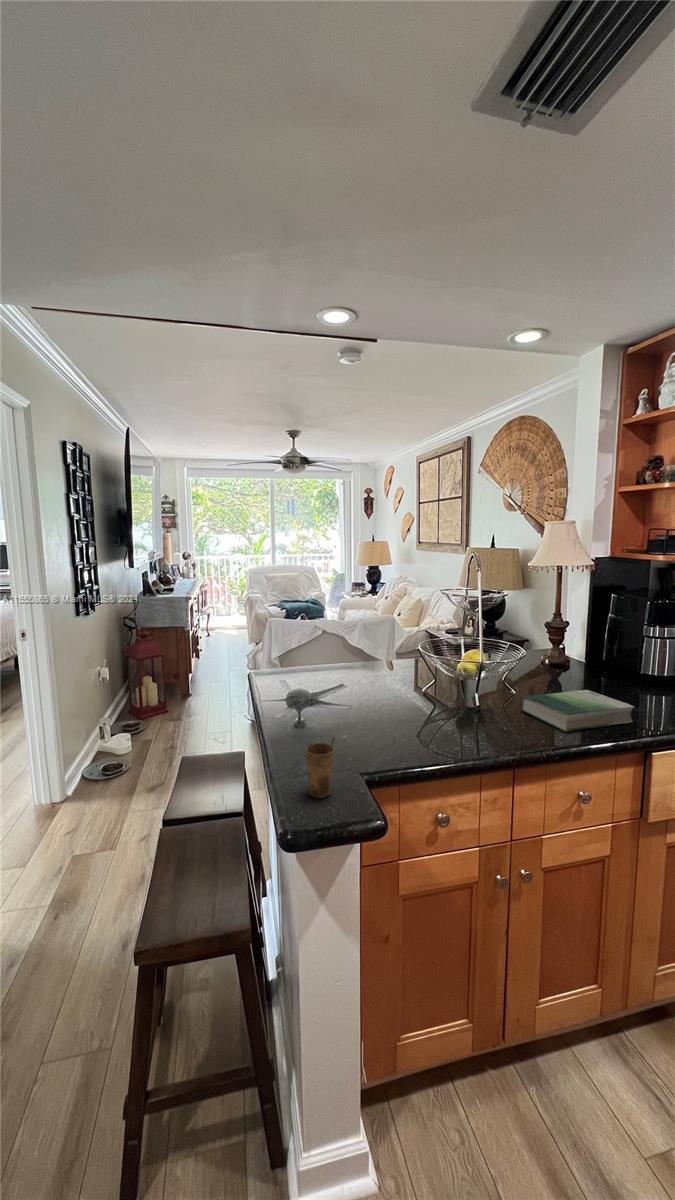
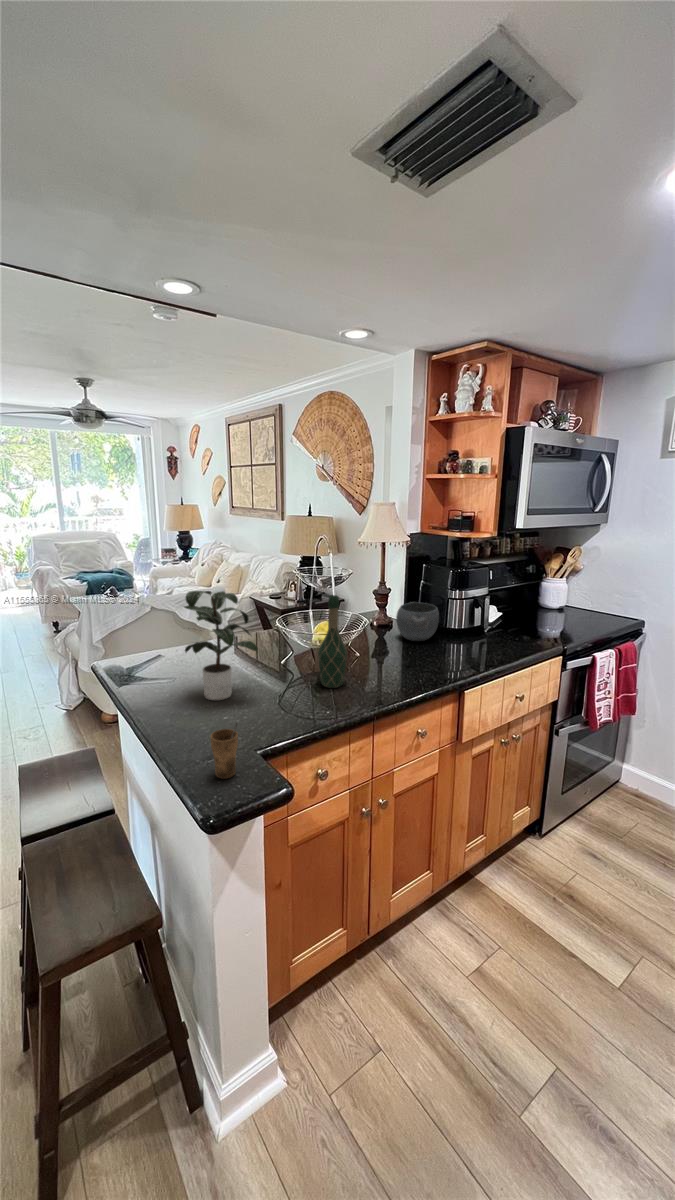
potted plant: none [302,601,408,718] -> present [184,591,258,700]
wine bottle: none [458,616,493,723] -> present [318,595,347,688]
bowl: none [571,637,630,685] -> present [396,602,439,641]
book: present [521,690,635,732] -> none [367,648,450,685]

